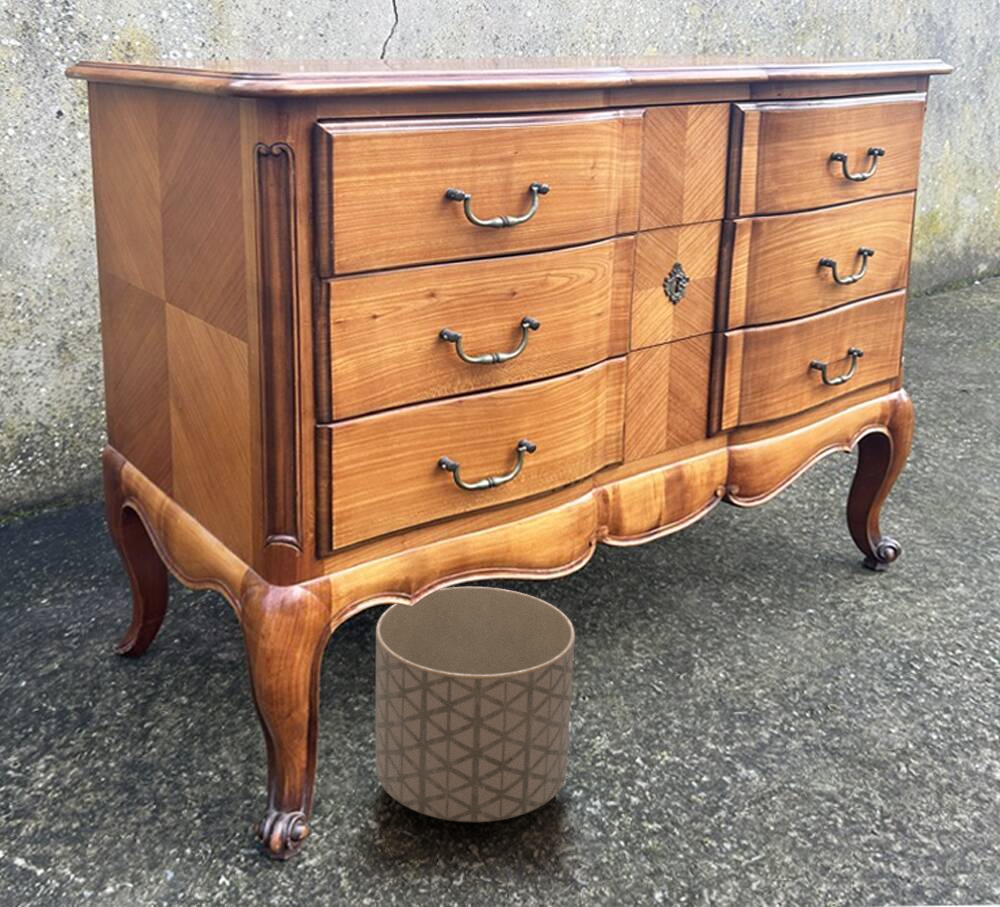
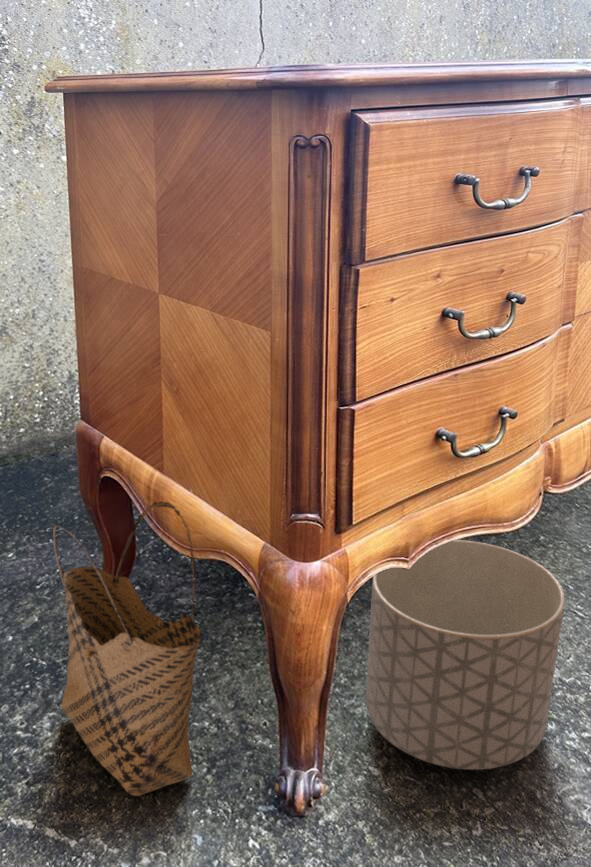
woven basket: none [40,529,184,831] -> present [53,501,201,796]

